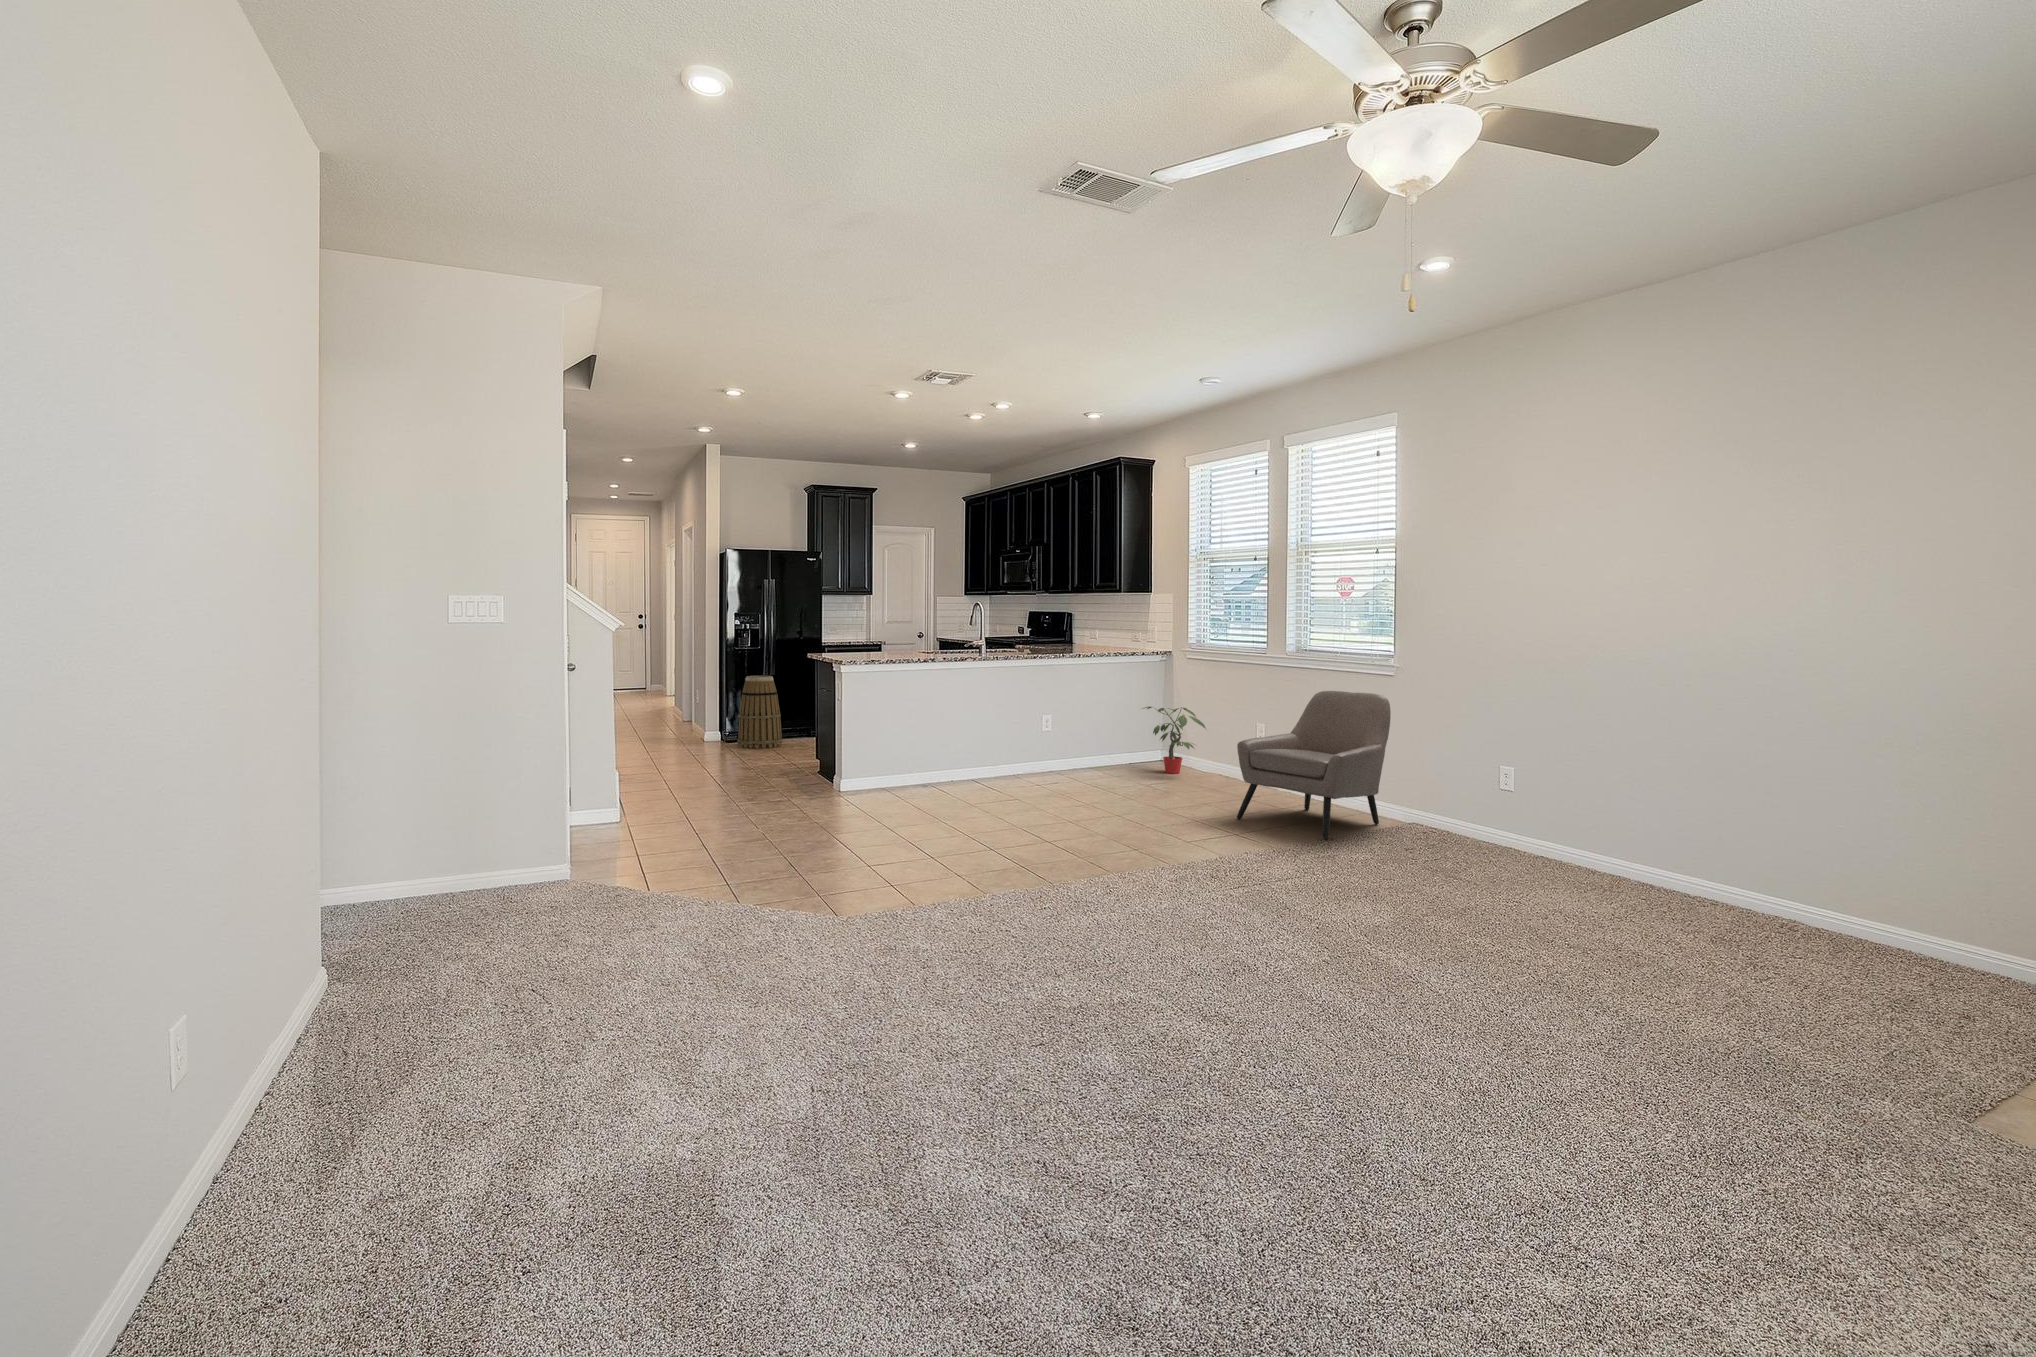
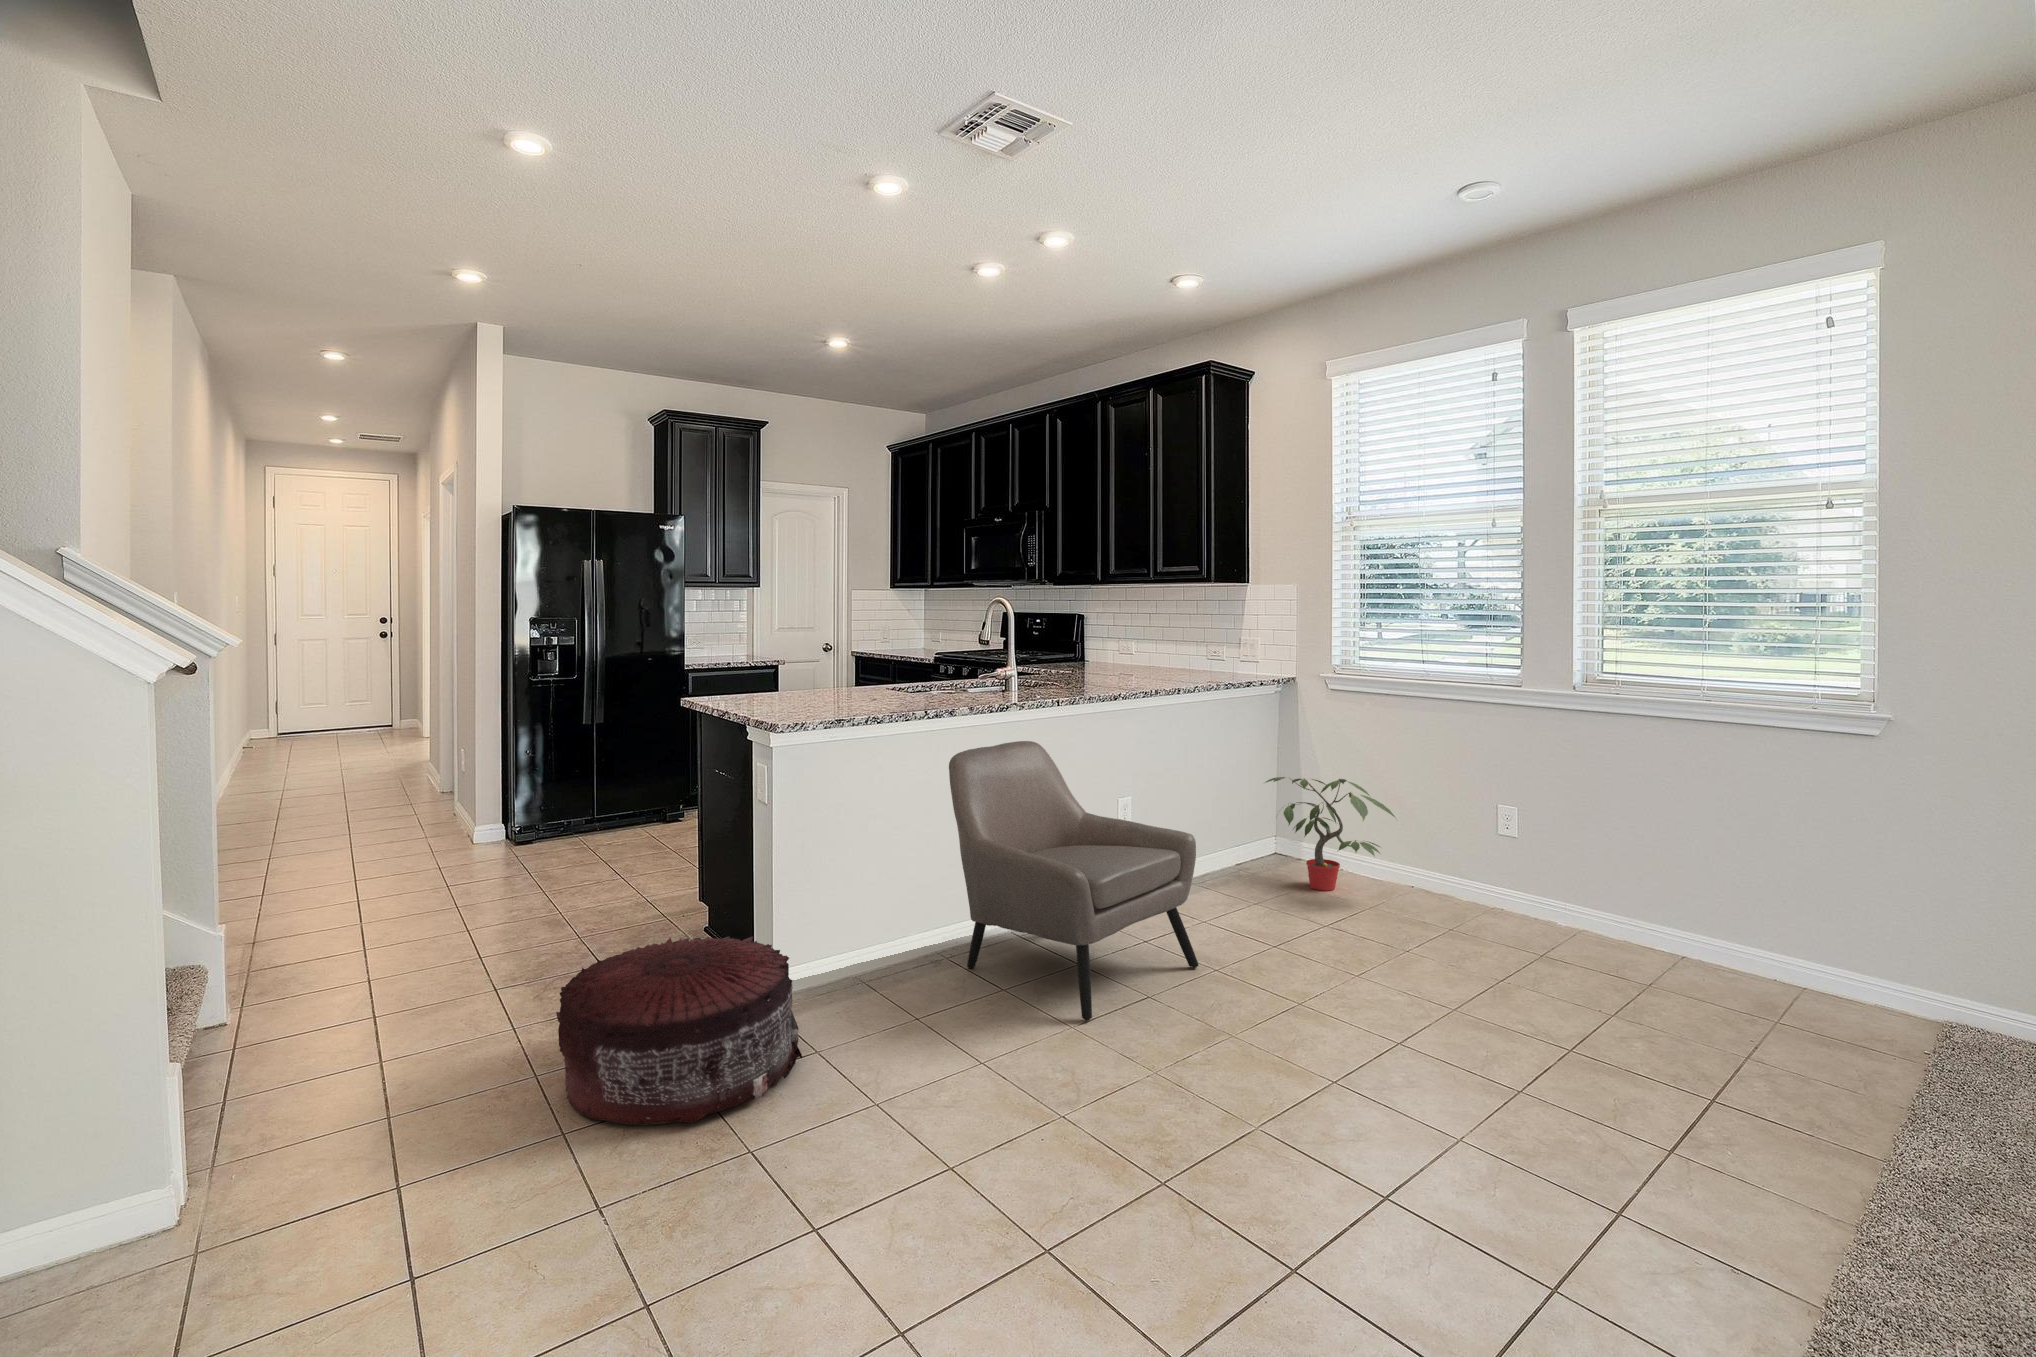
basket: present [738,676,782,749] -> none [539,726,621,858]
armchair: present [1237,691,1391,840] -> present [949,741,1199,1021]
pouf: none [743,754,845,815] -> present [556,936,802,1125]

